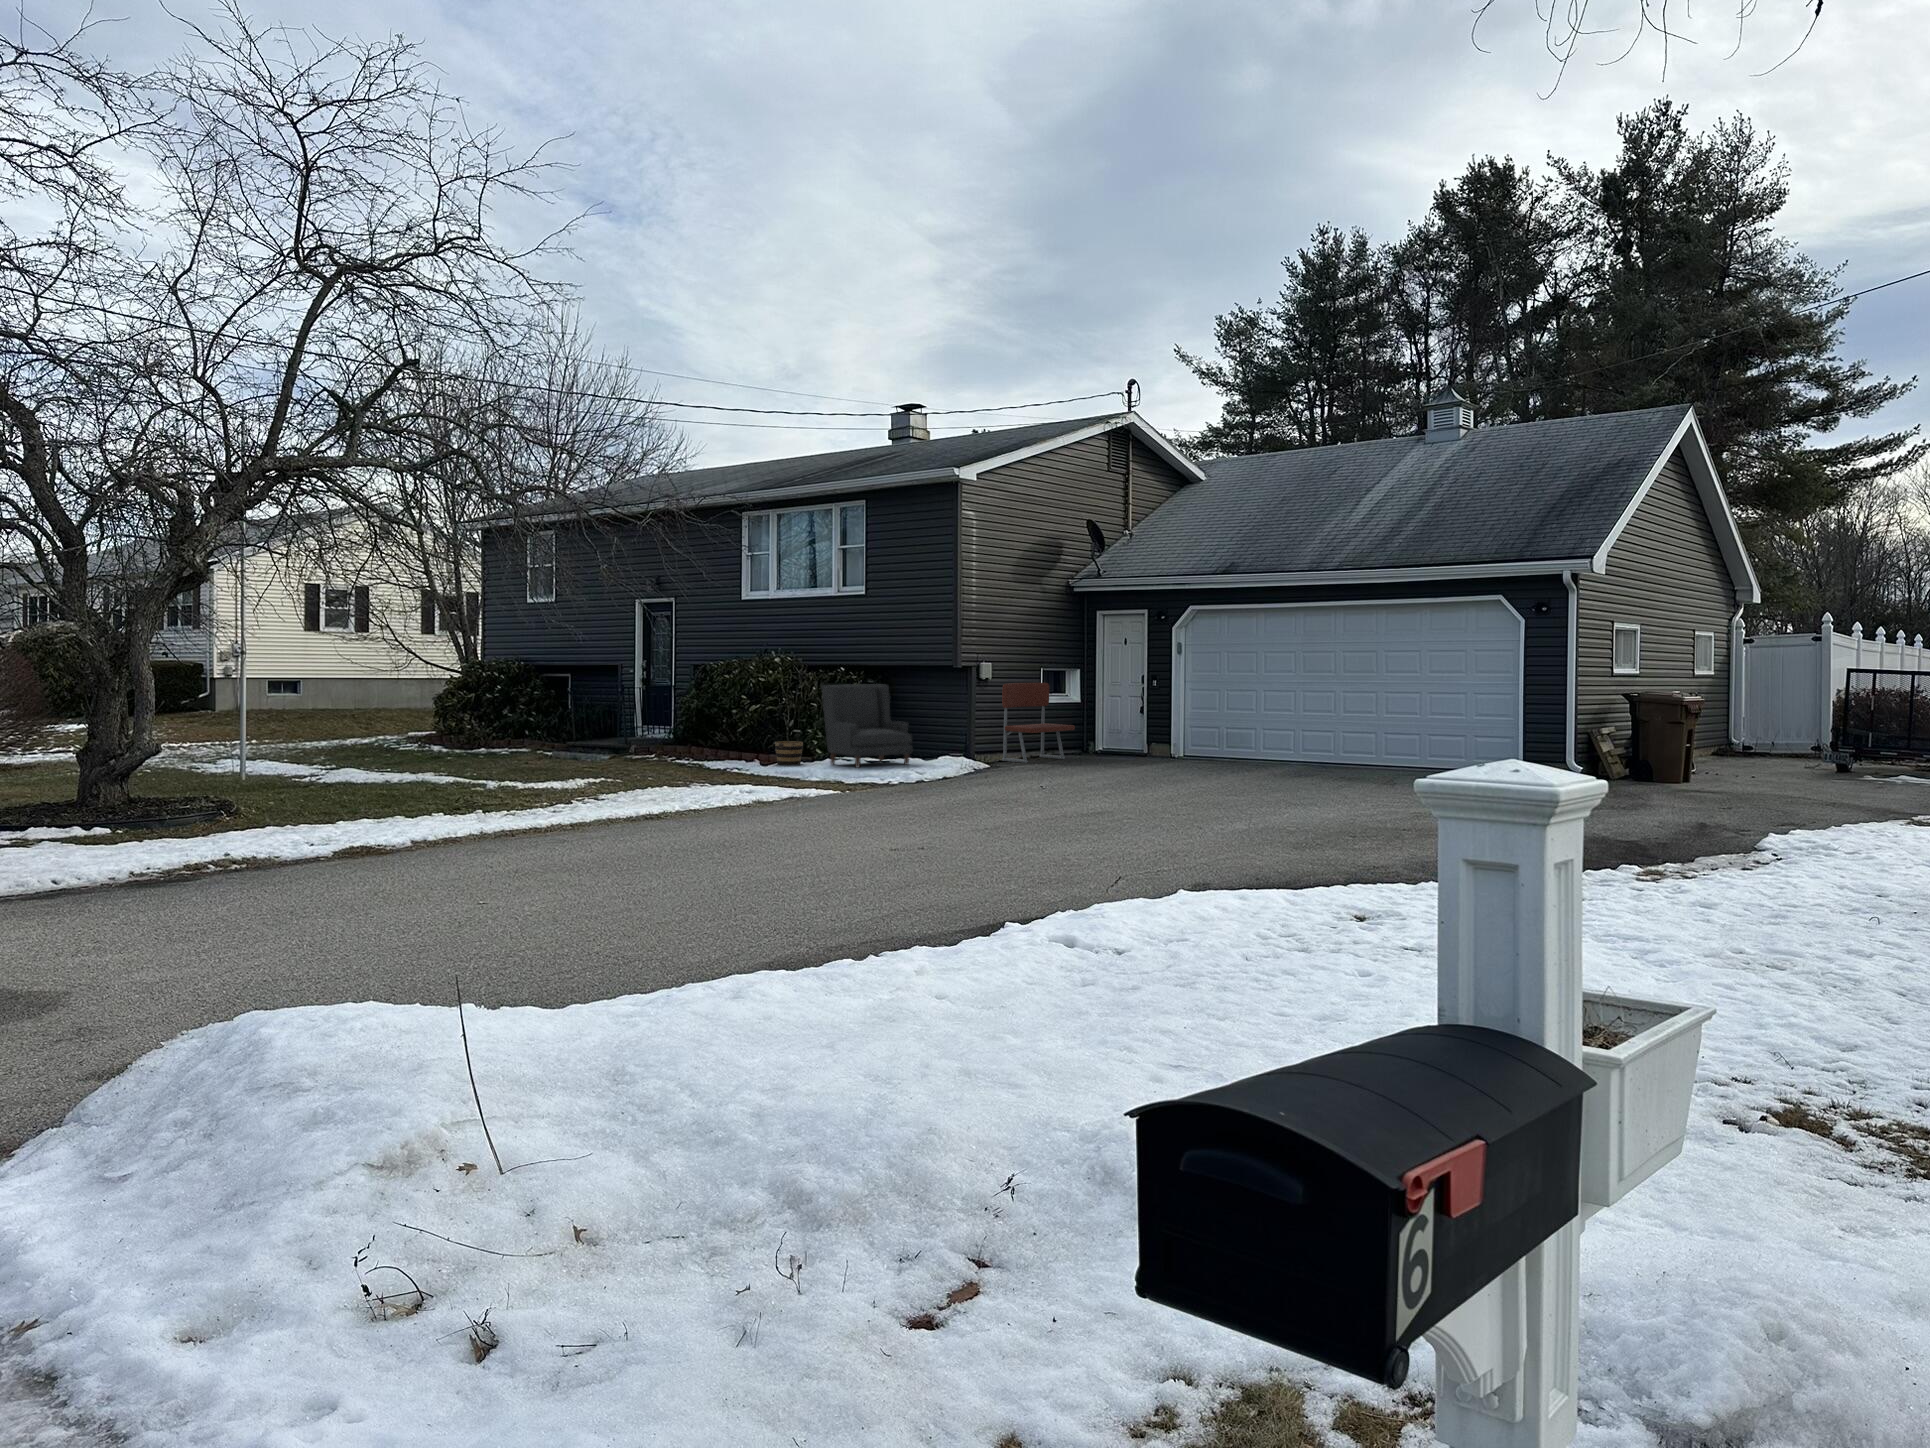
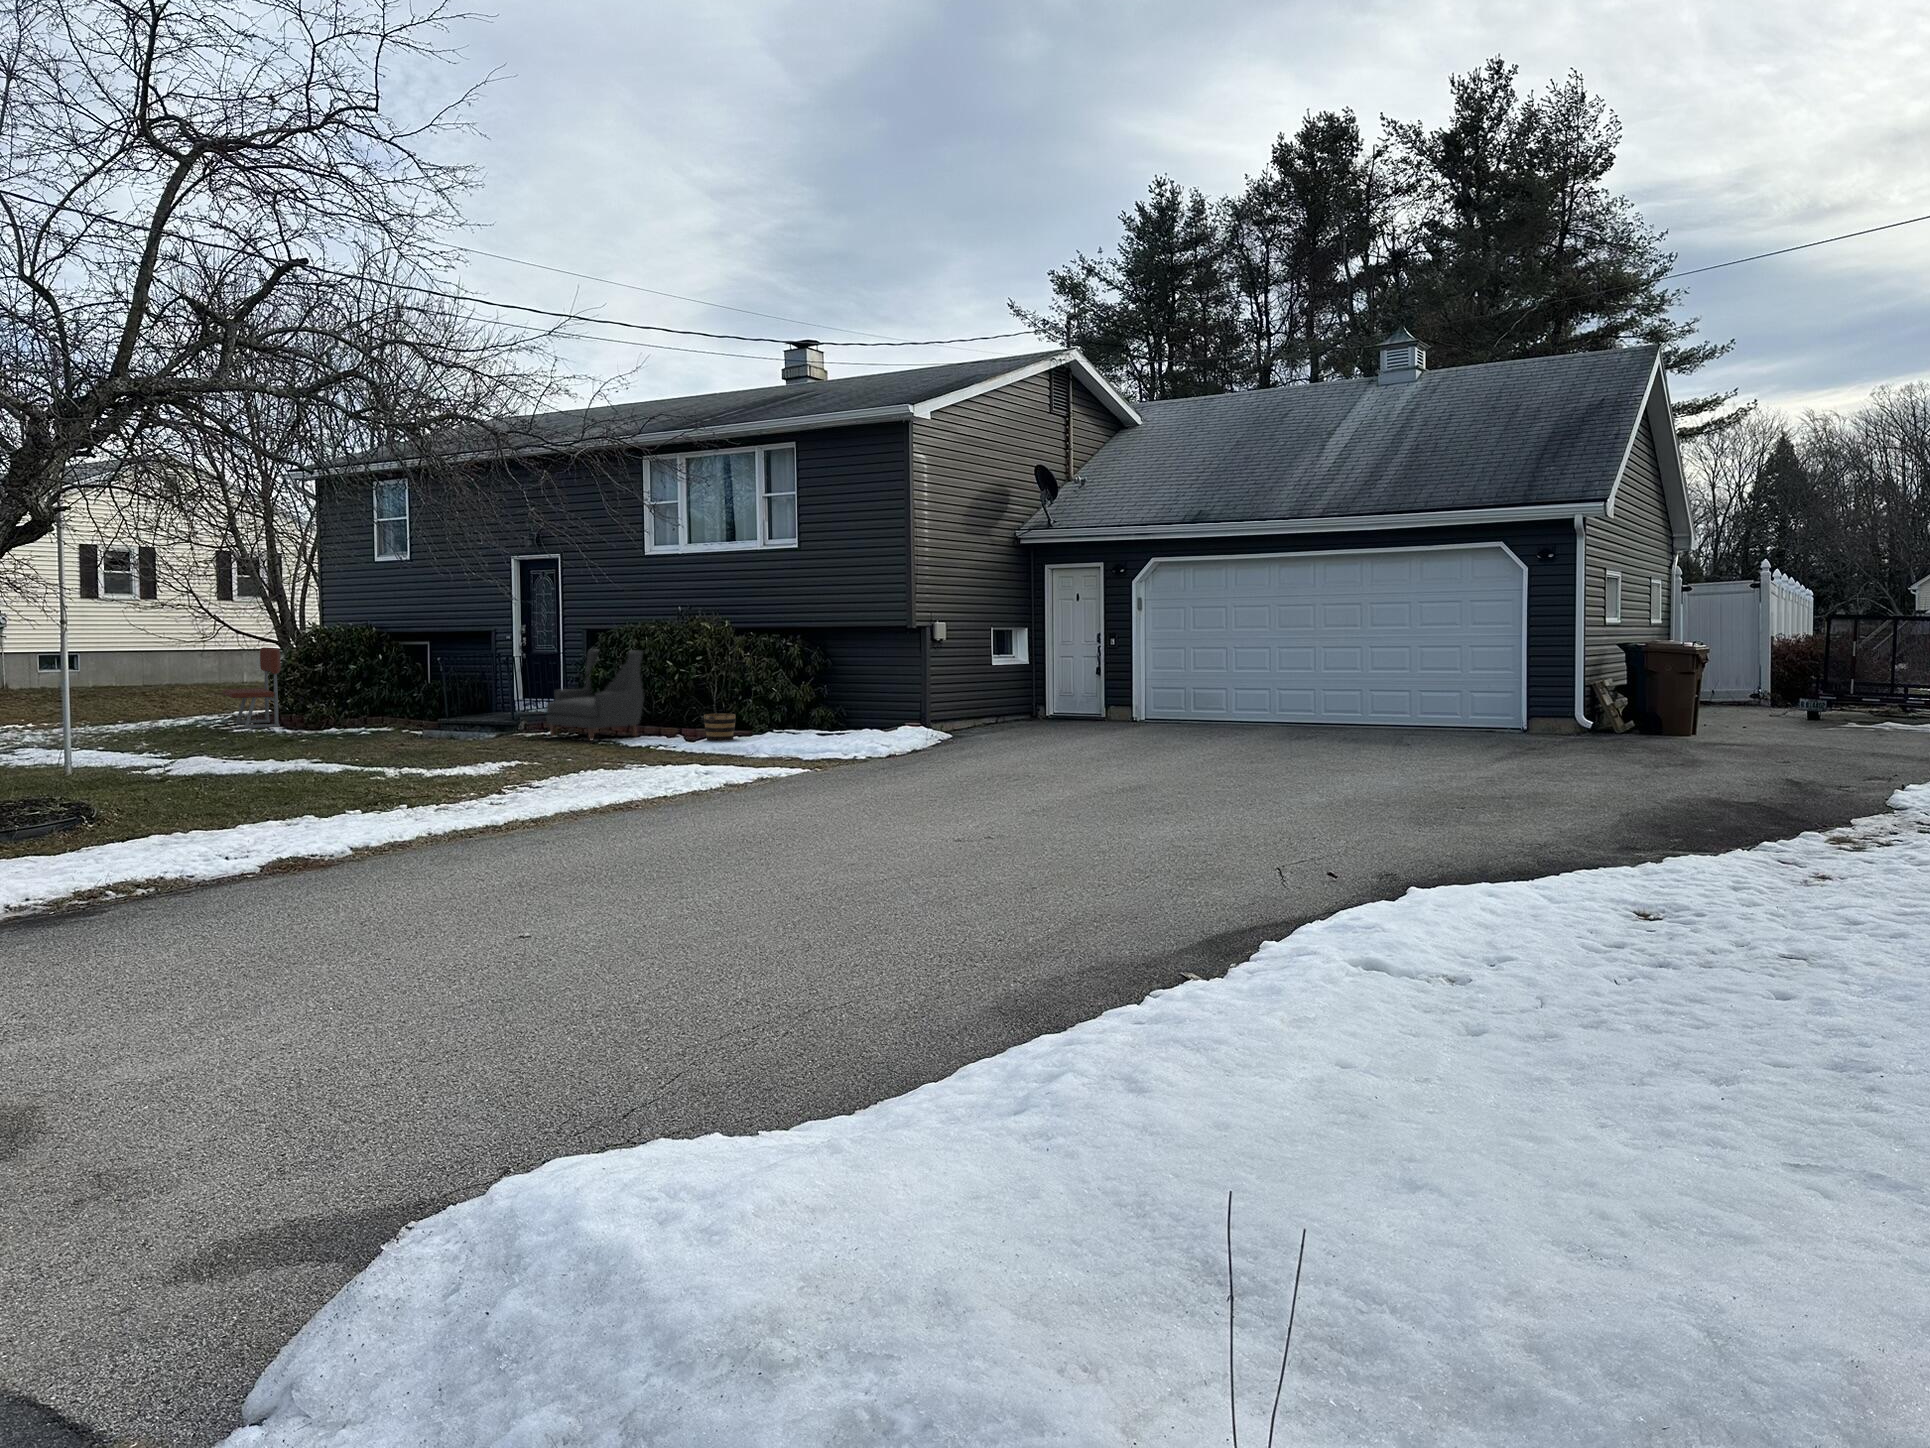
bench: present [1002,683,1075,763] -> present [223,647,281,729]
chair: present [822,684,913,768] -> present [546,649,644,741]

